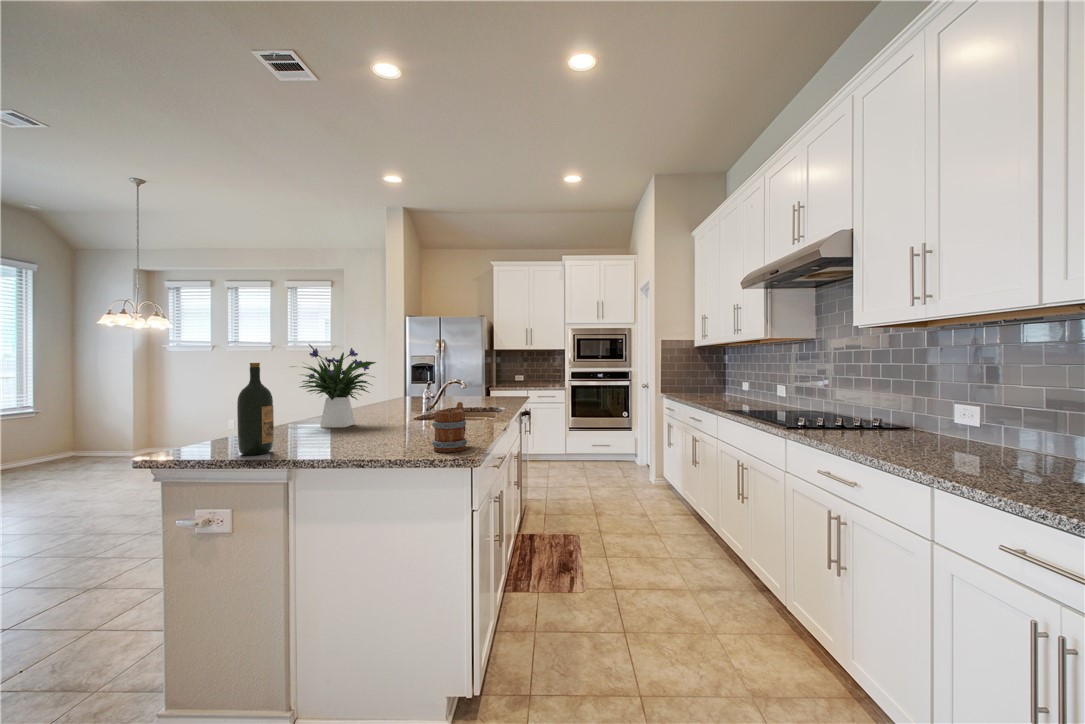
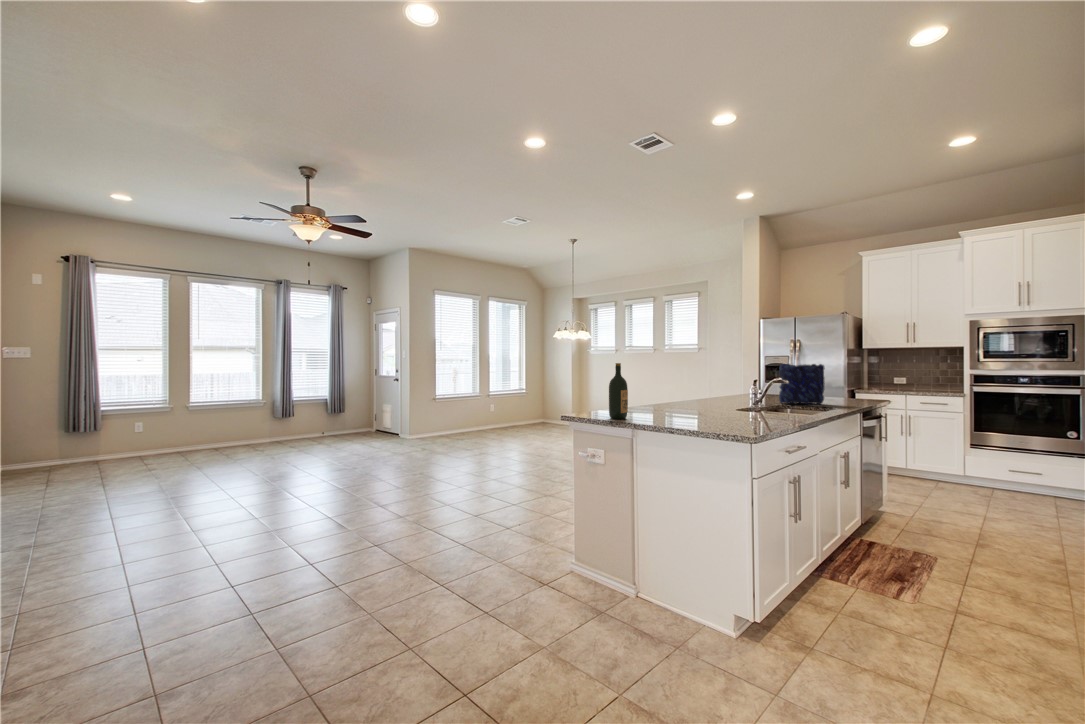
flower arrangement: present [300,344,376,427] -> none [643,349,705,411]
vase: none [446,363,489,407] -> present [779,364,825,404]
mug: present [432,402,467,452] -> none [723,396,753,431]

